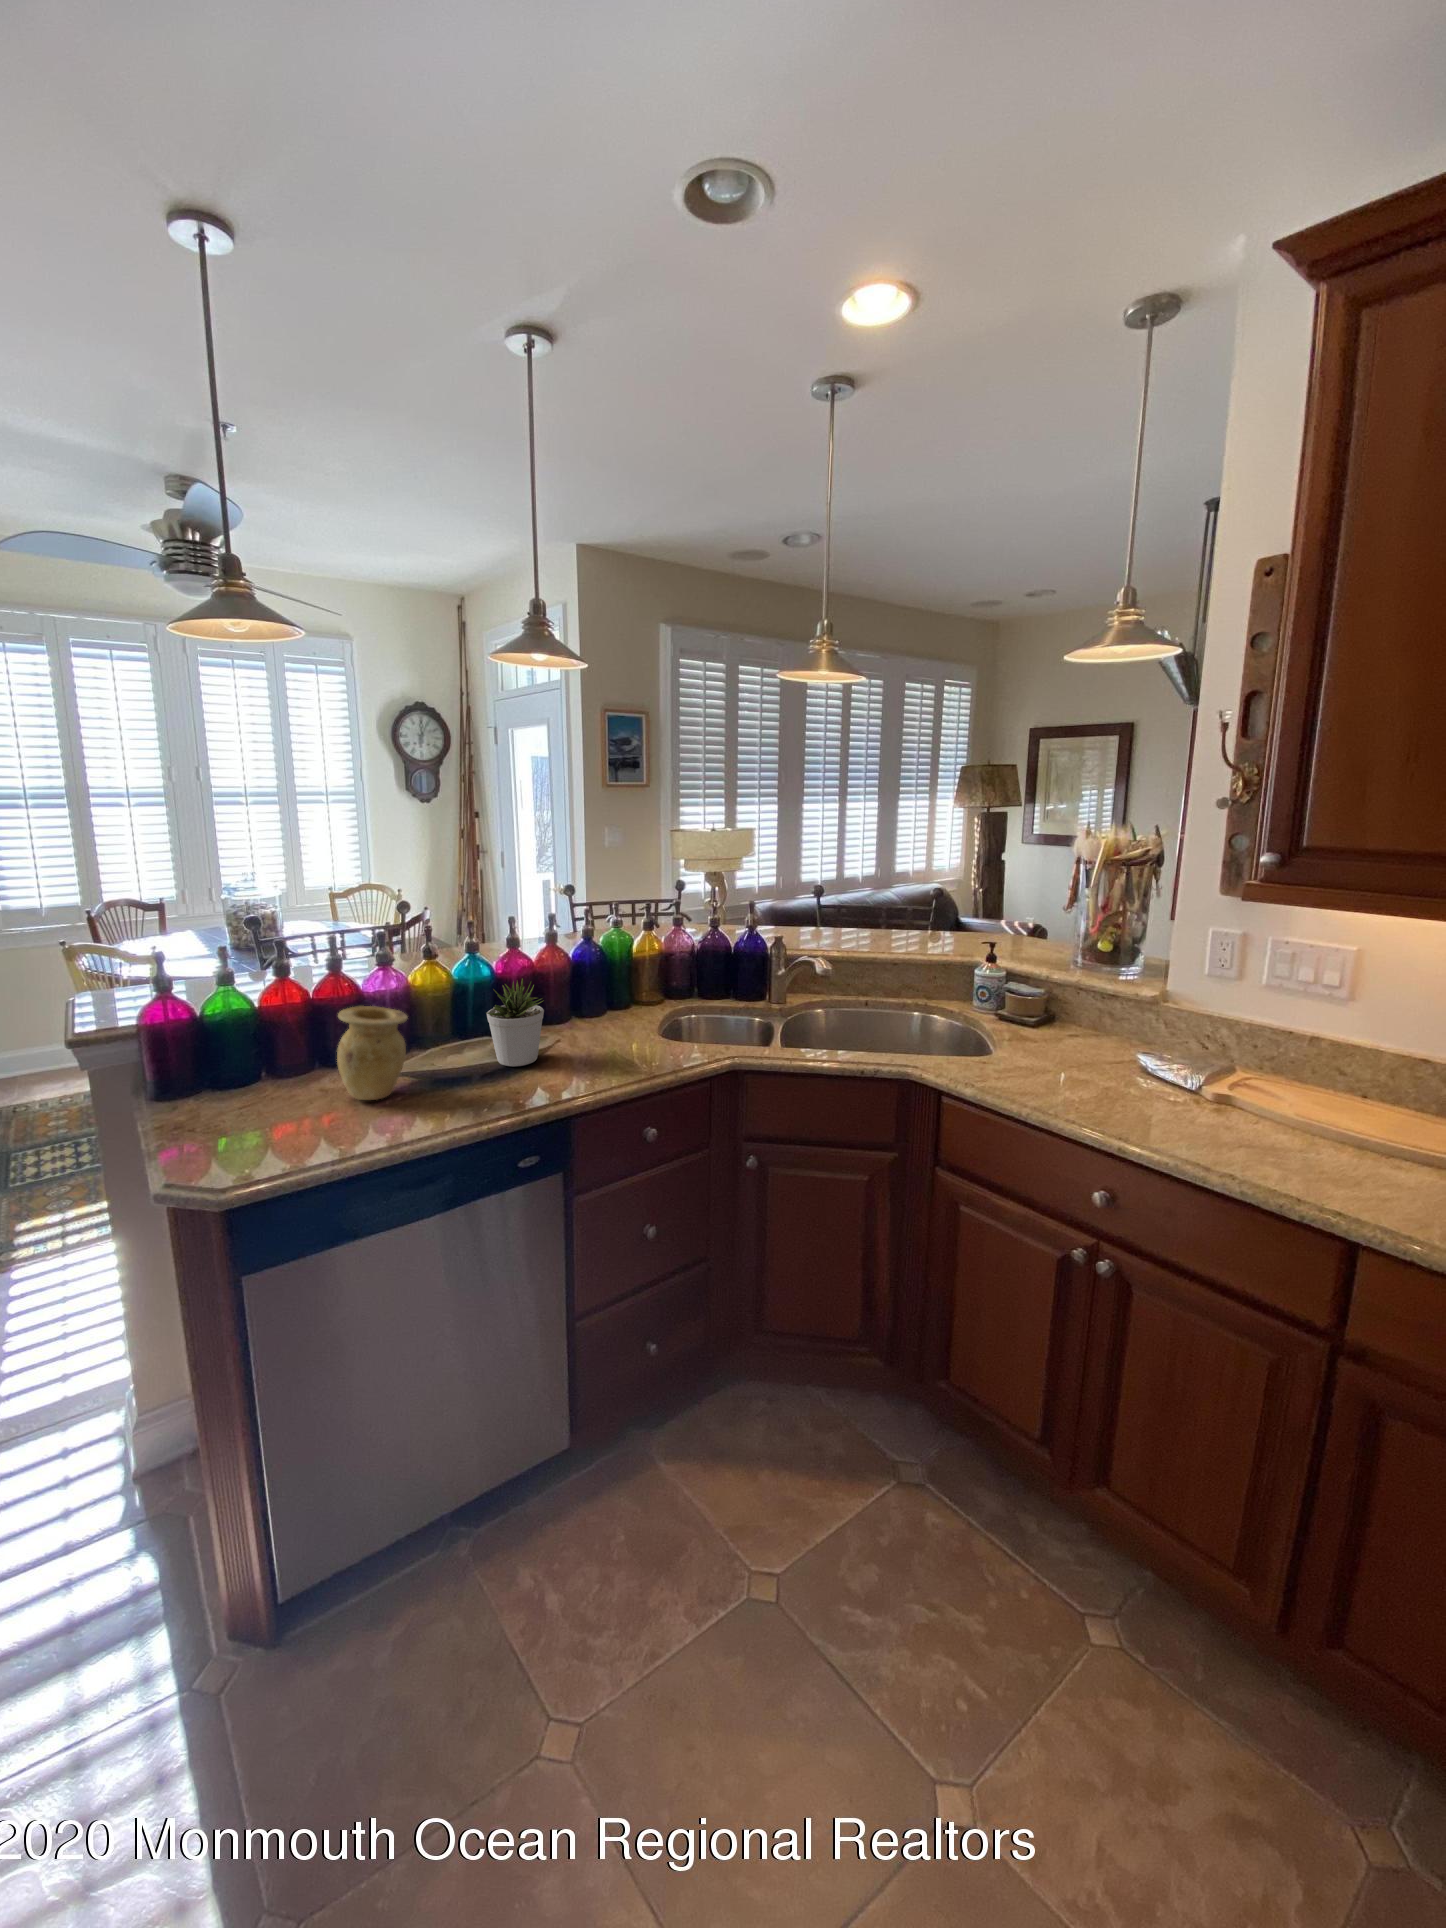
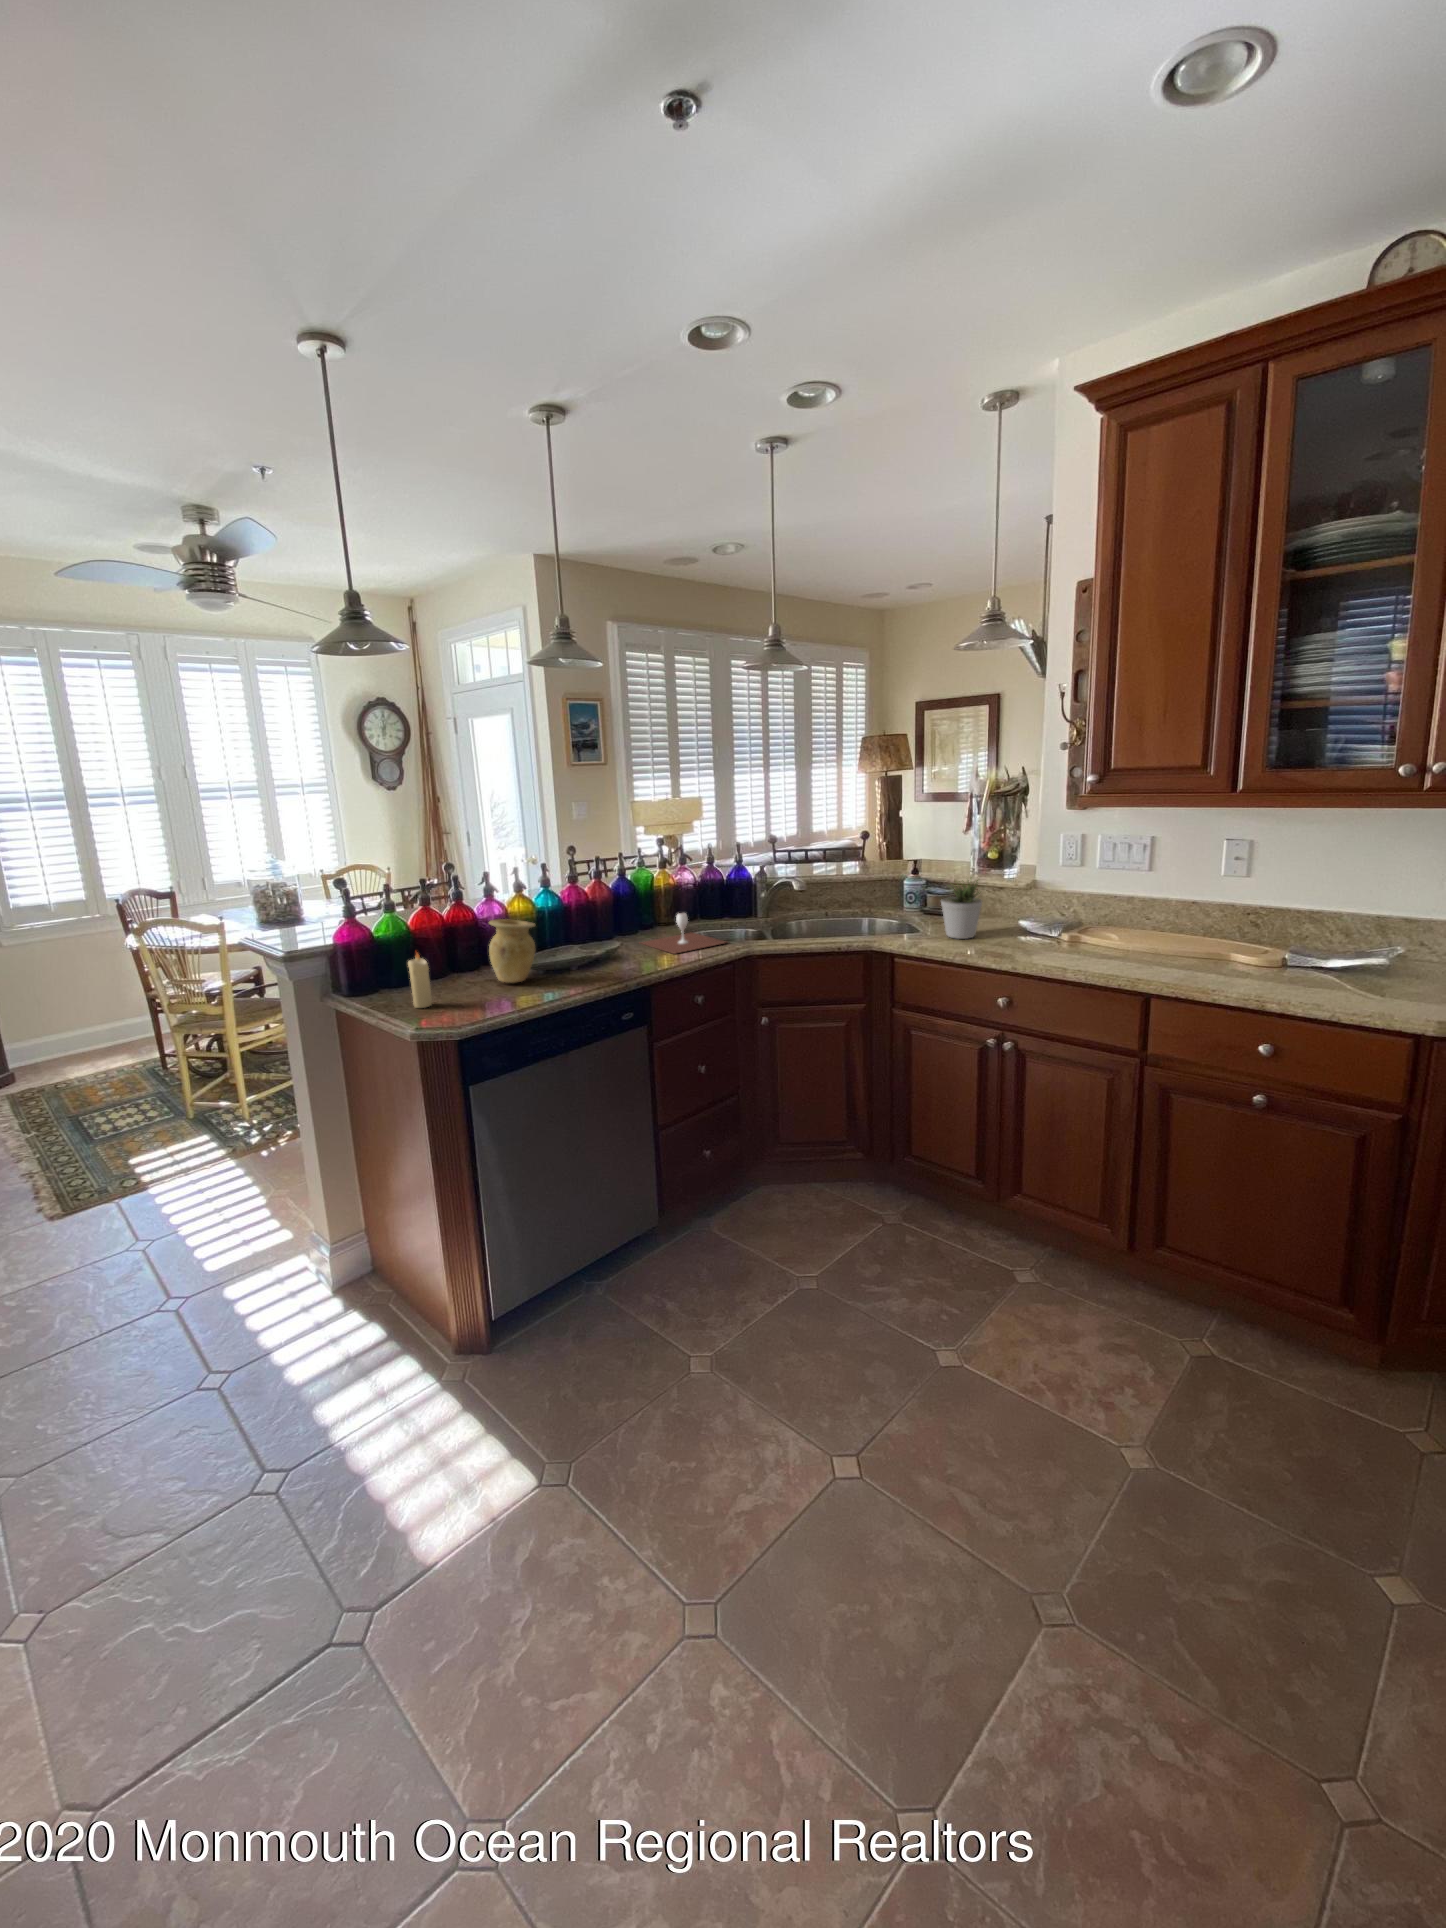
potted plant: present [486,979,544,1066] -> present [941,877,982,939]
wine glass: none [589,1001,708,1063] -> present [639,913,726,954]
candle: none [190,1055,228,1139] -> present [408,953,432,1008]

